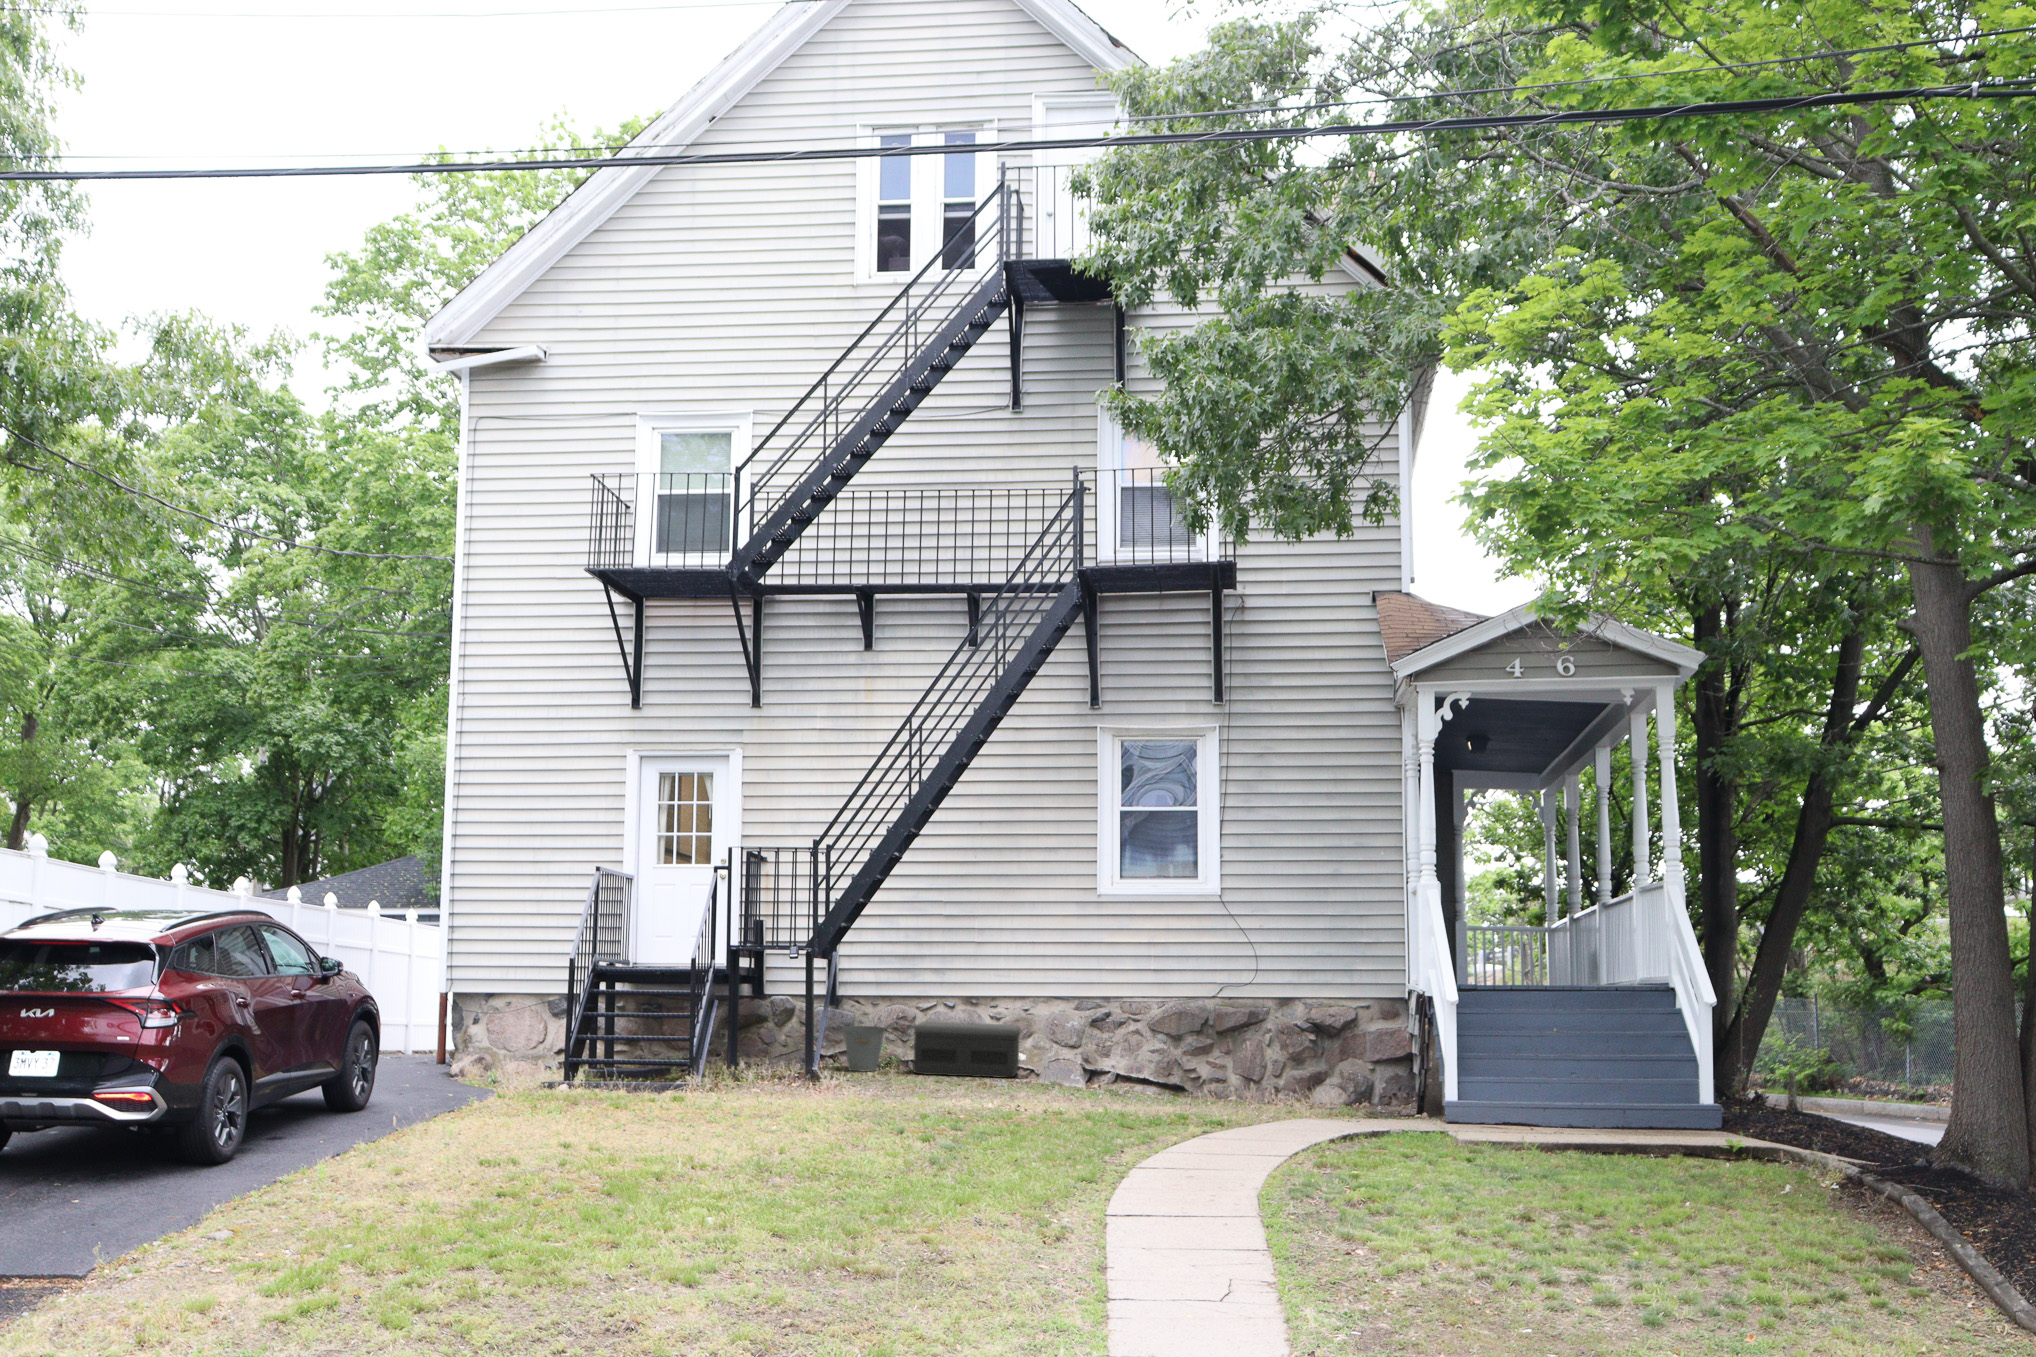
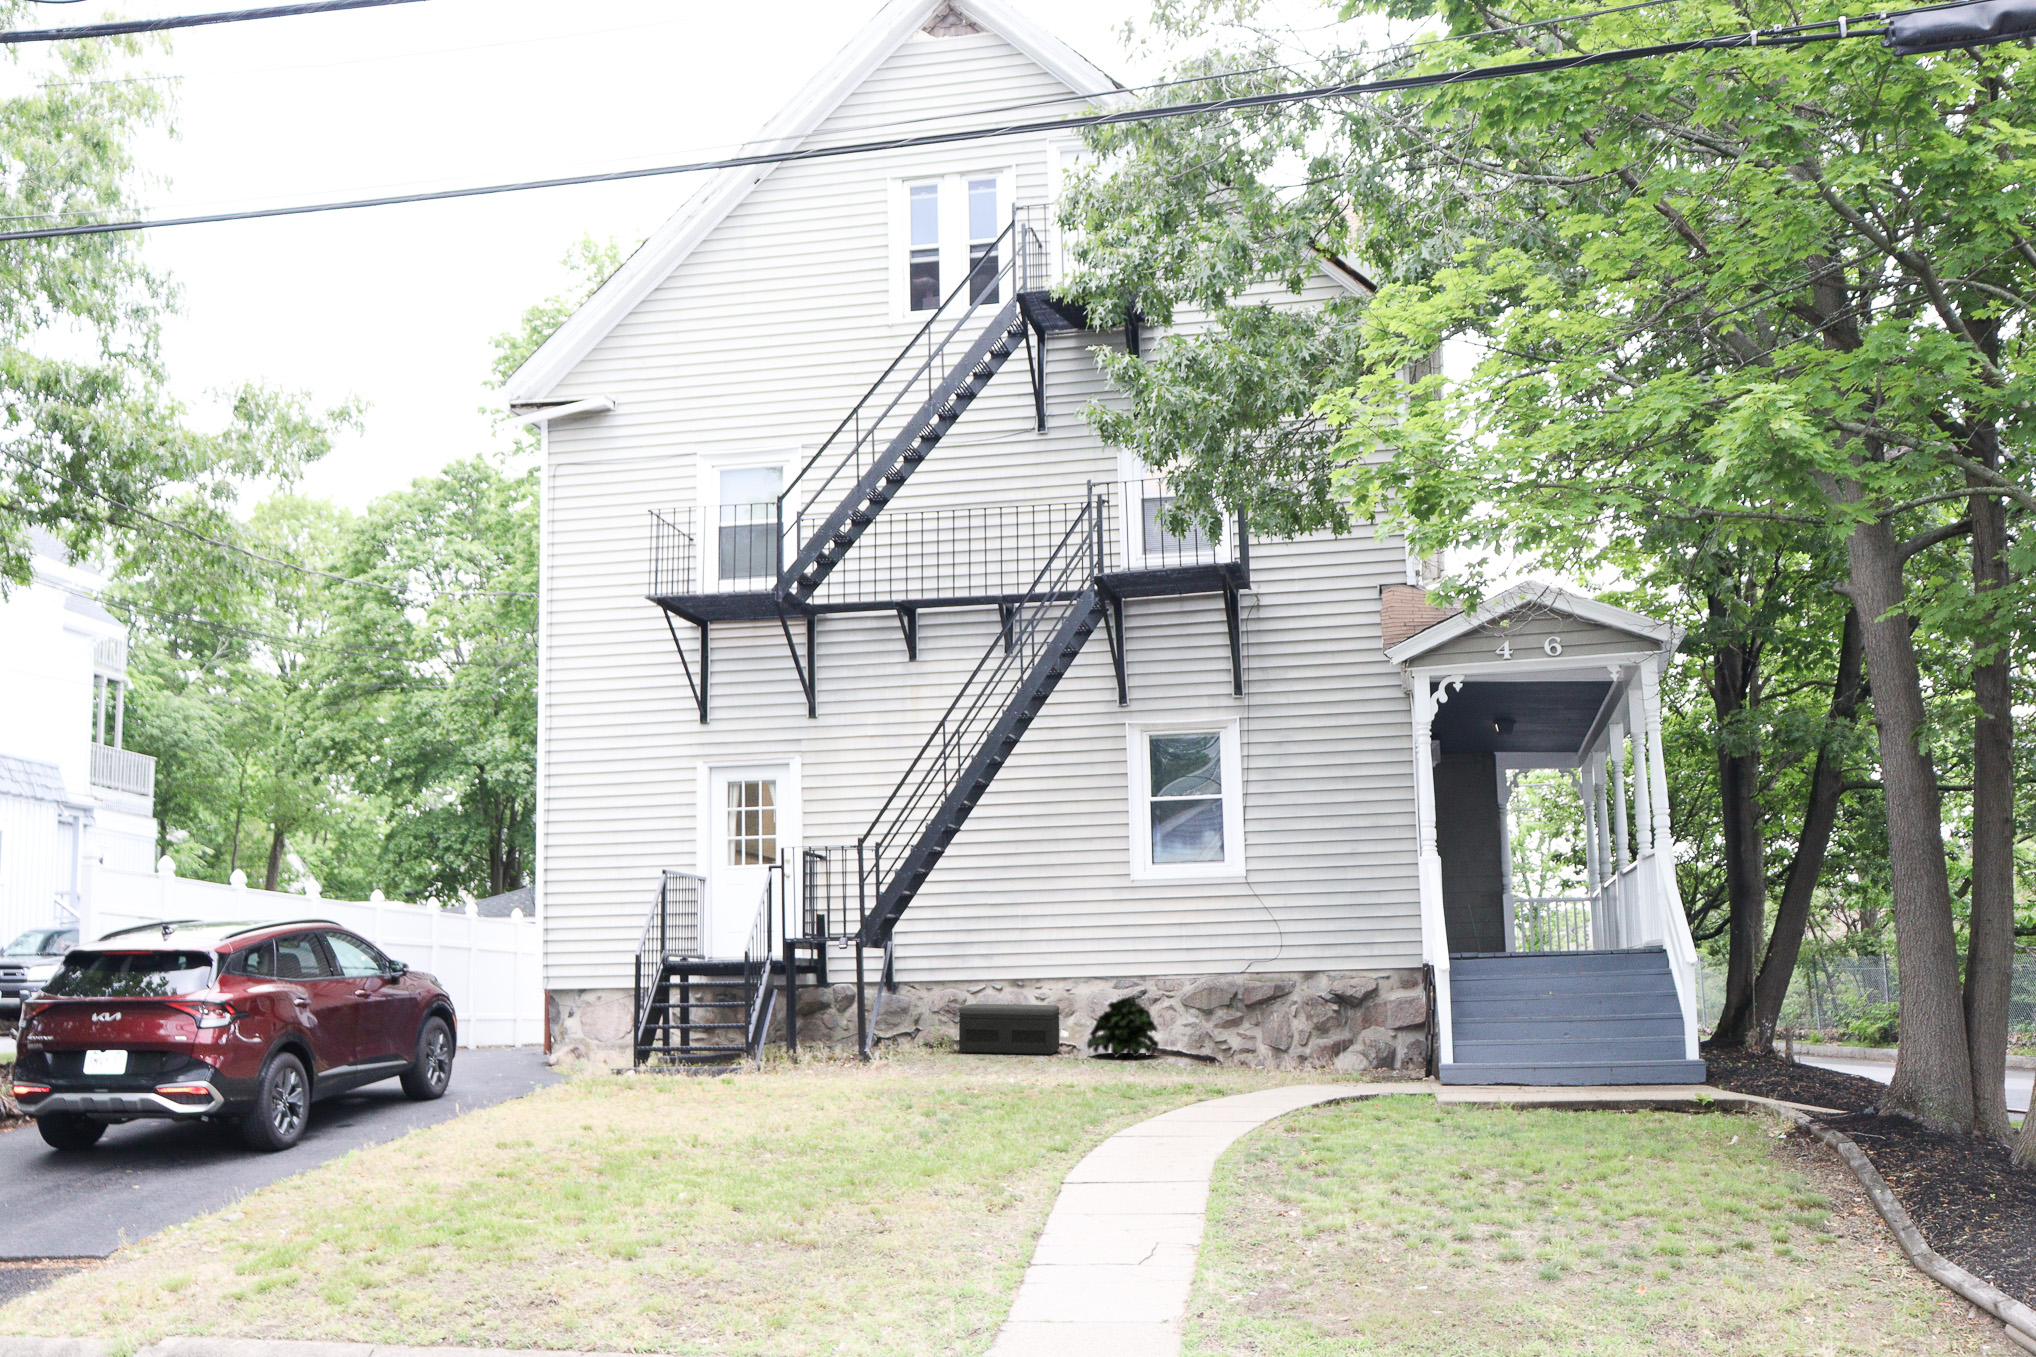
potted plant: none [1051,1018,1128,1083] -> present [1087,997,1159,1057]
bucket: present [843,1026,885,1072] -> none [895,1009,934,1052]

